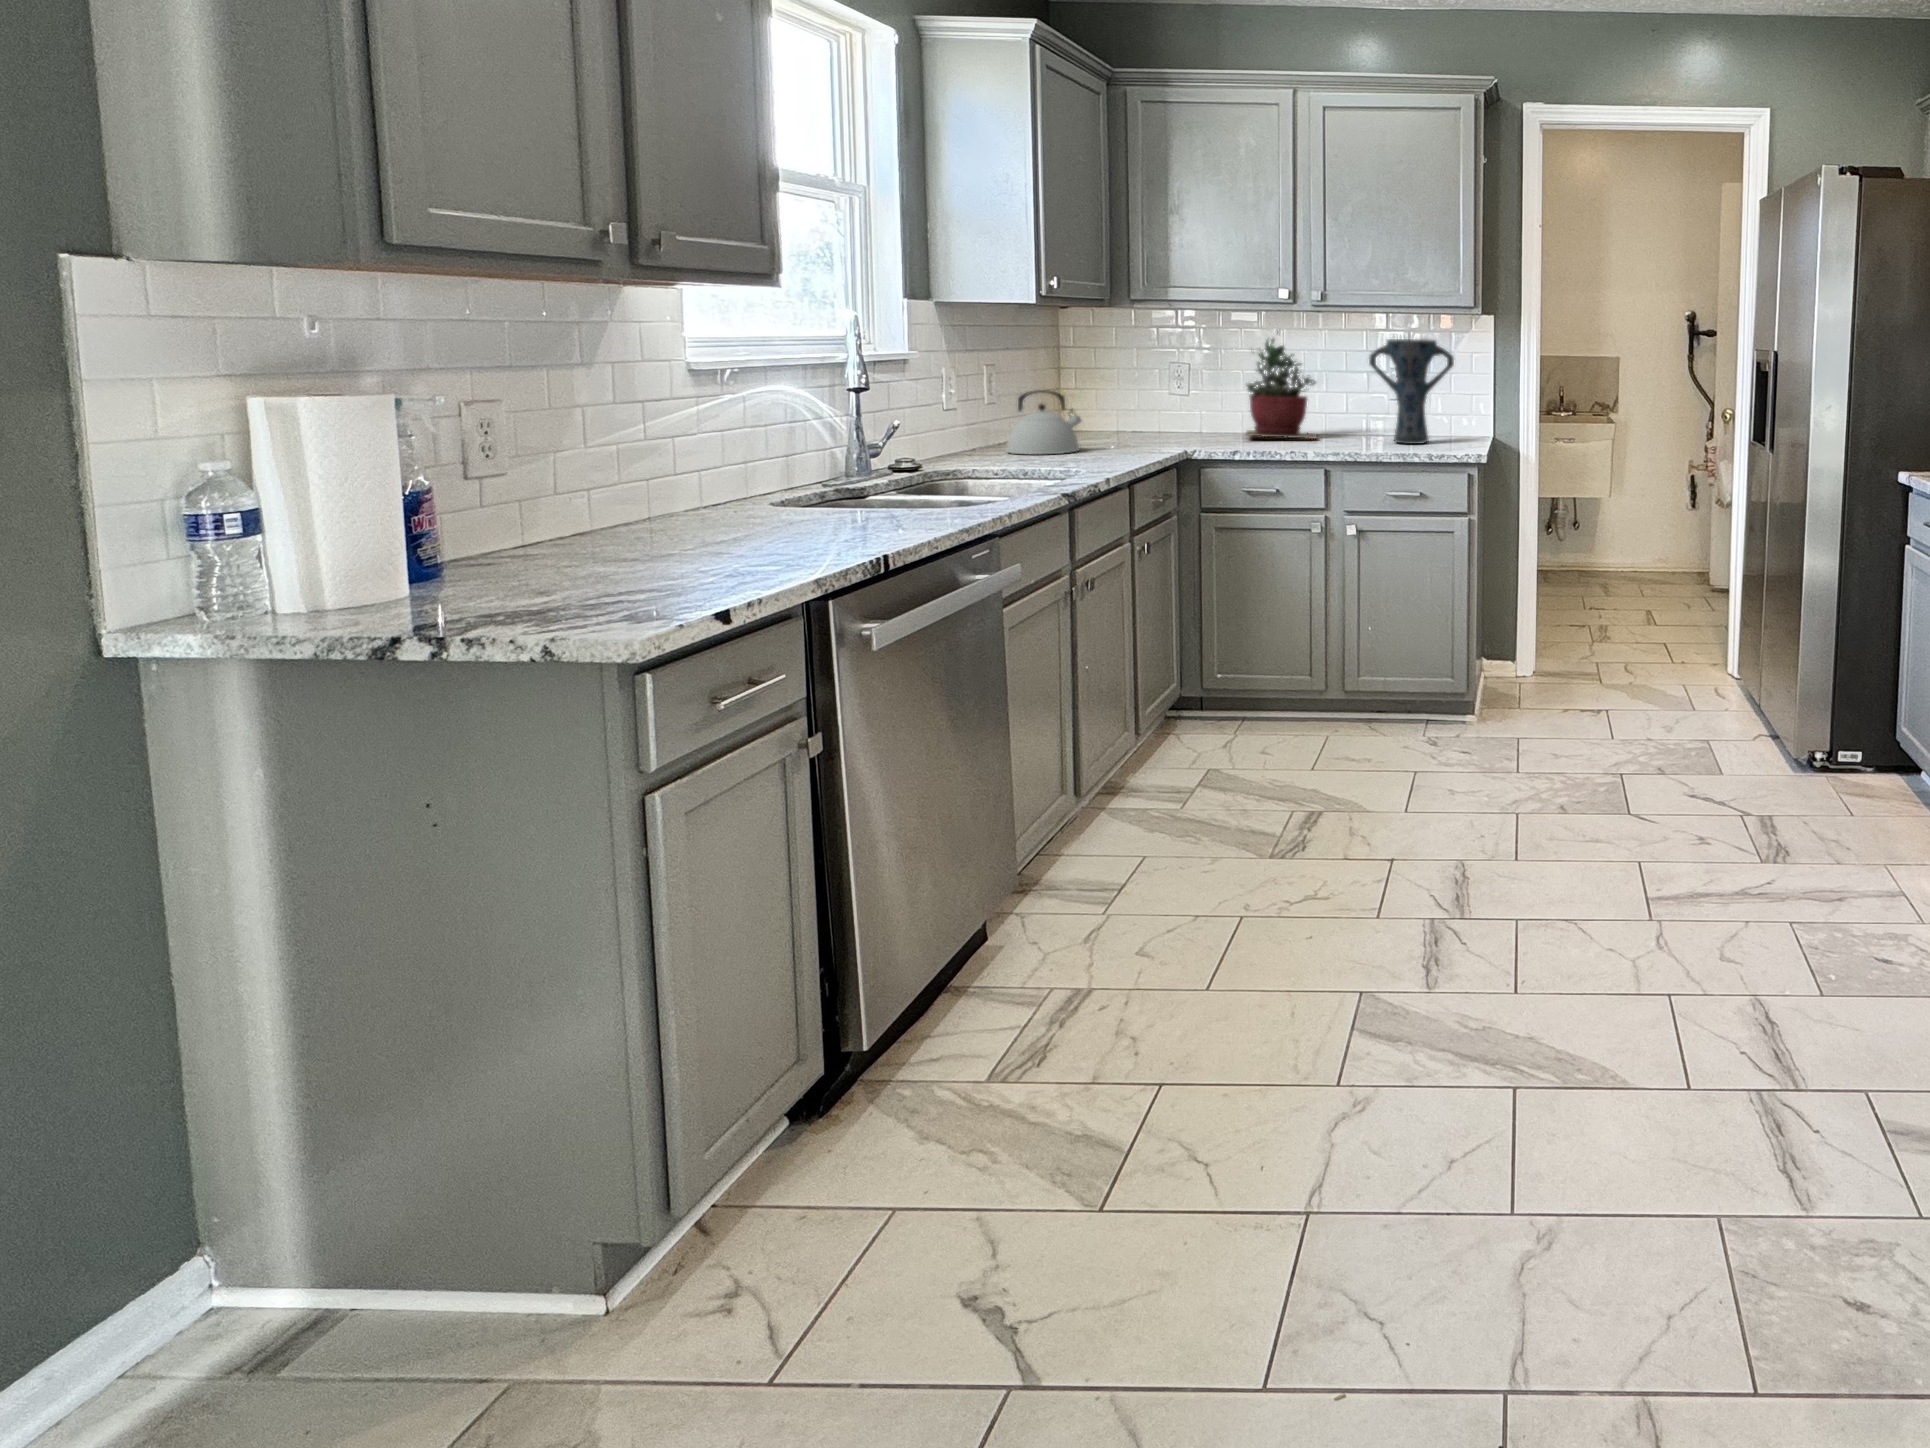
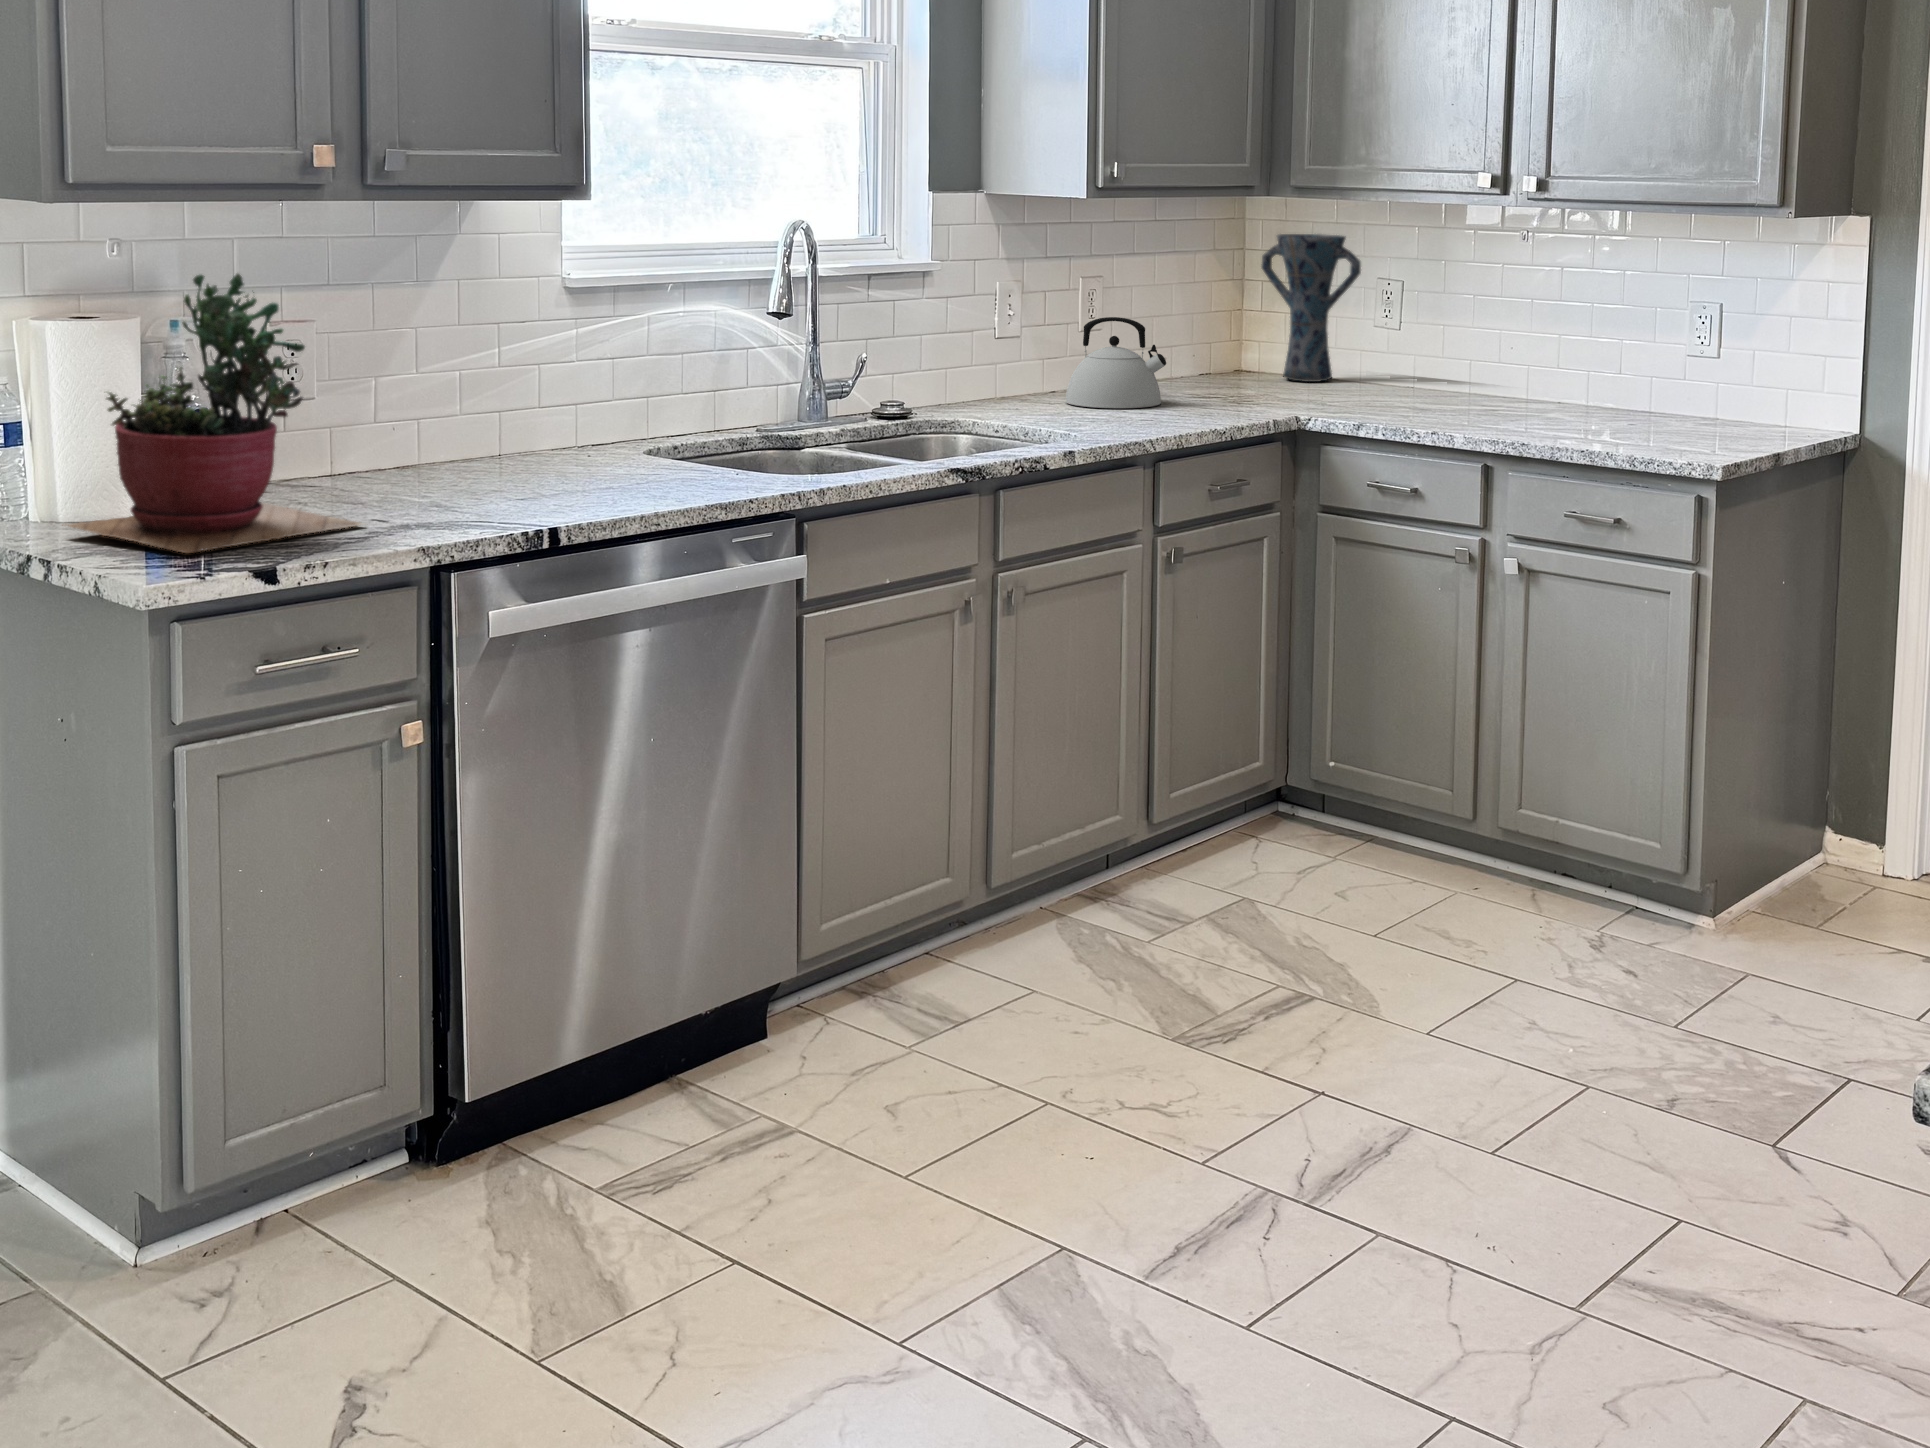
succulent plant: present [1246,339,1317,439] -> present [68,274,362,553]
vase: present [1369,339,1454,444] -> present [1262,234,1361,382]

